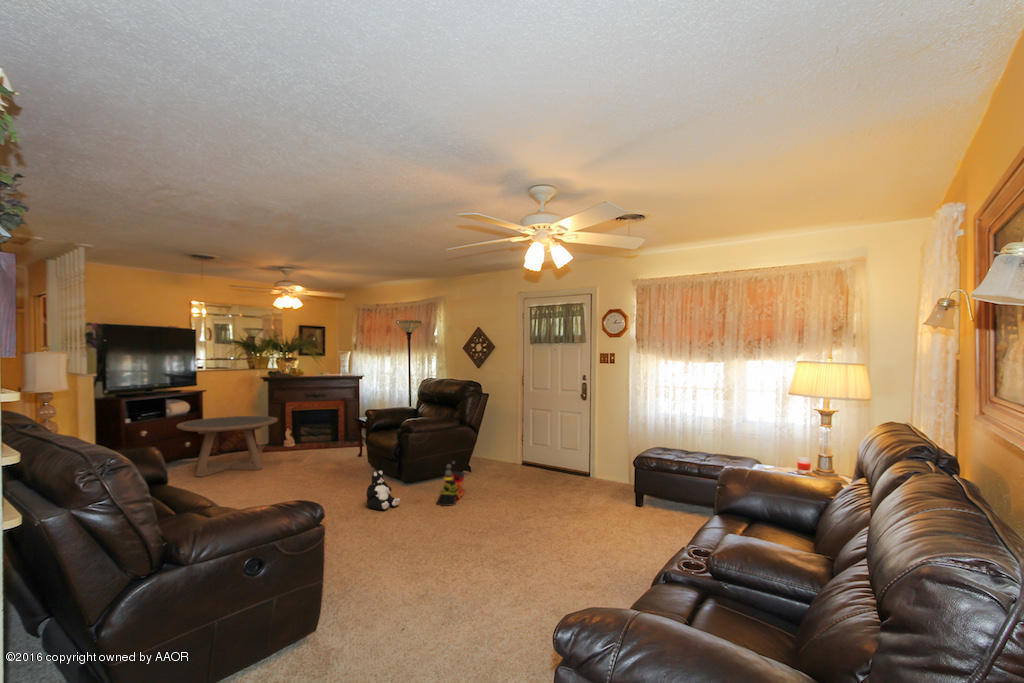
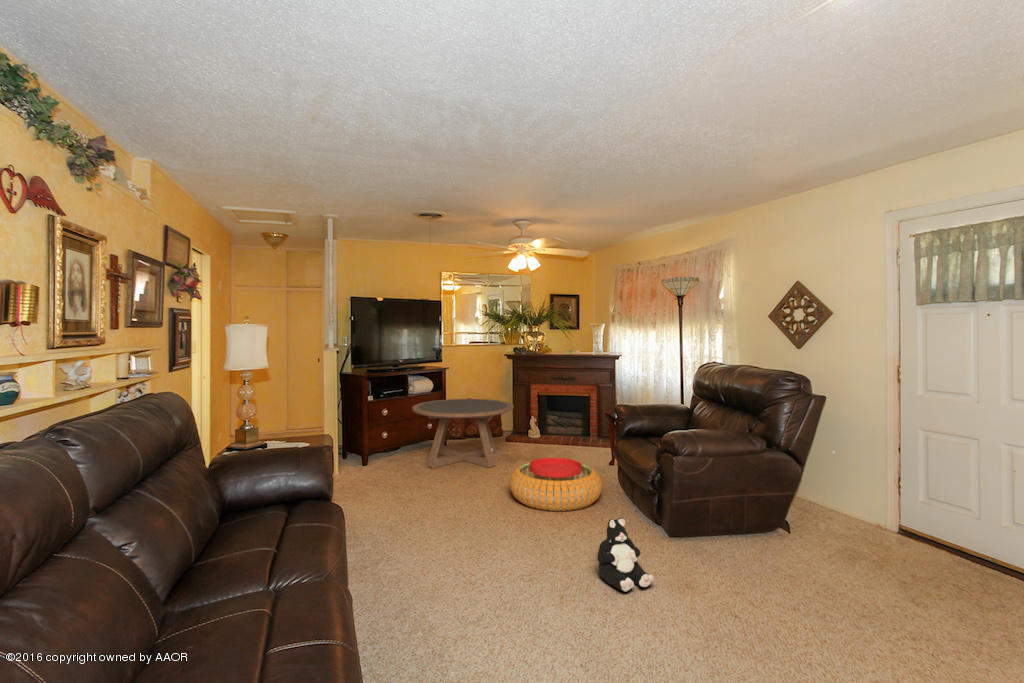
pouf: none [287,451,359,486] -> present [510,458,602,511]
toy train: present [436,462,464,506] -> none [721,525,781,616]

